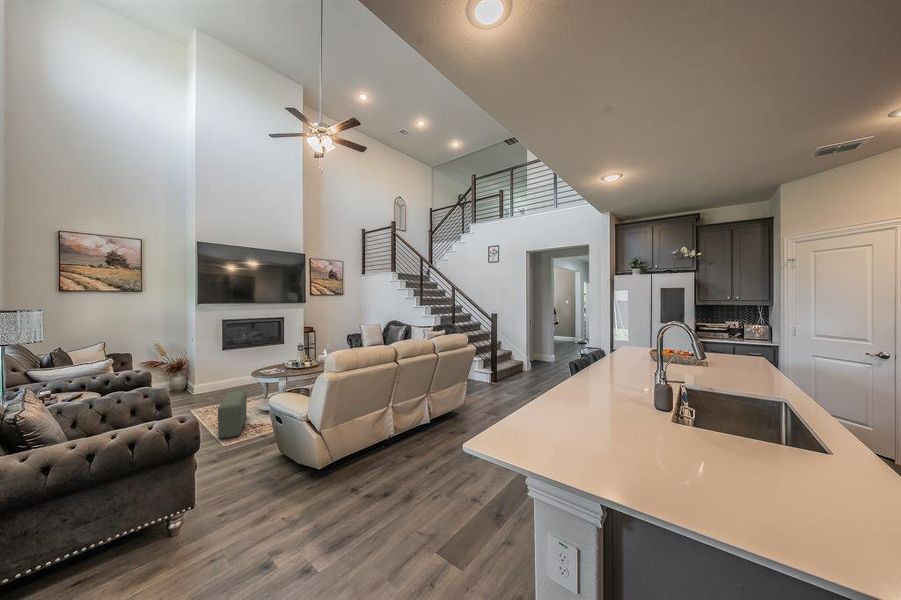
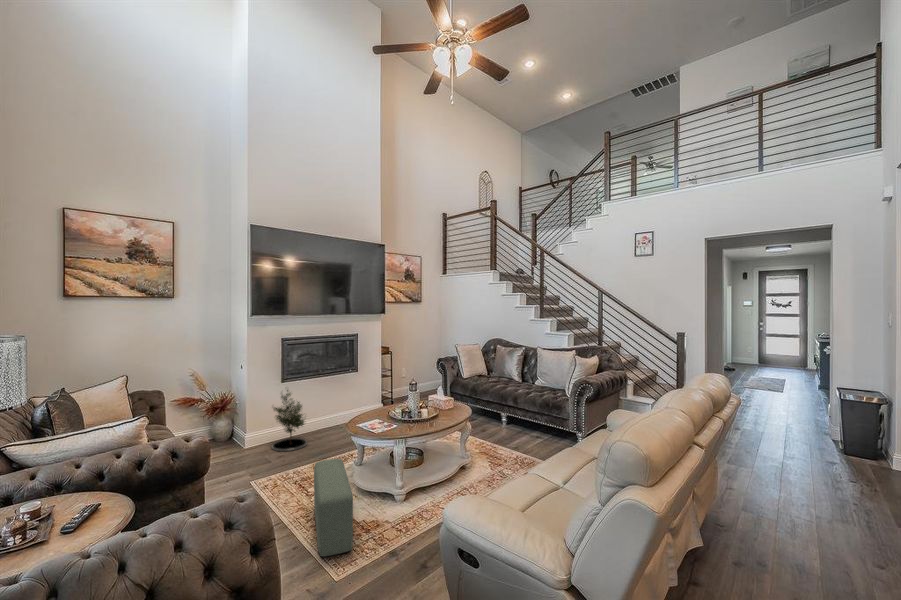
potted tree: none [213,352,241,394] -> present [272,390,307,451]

